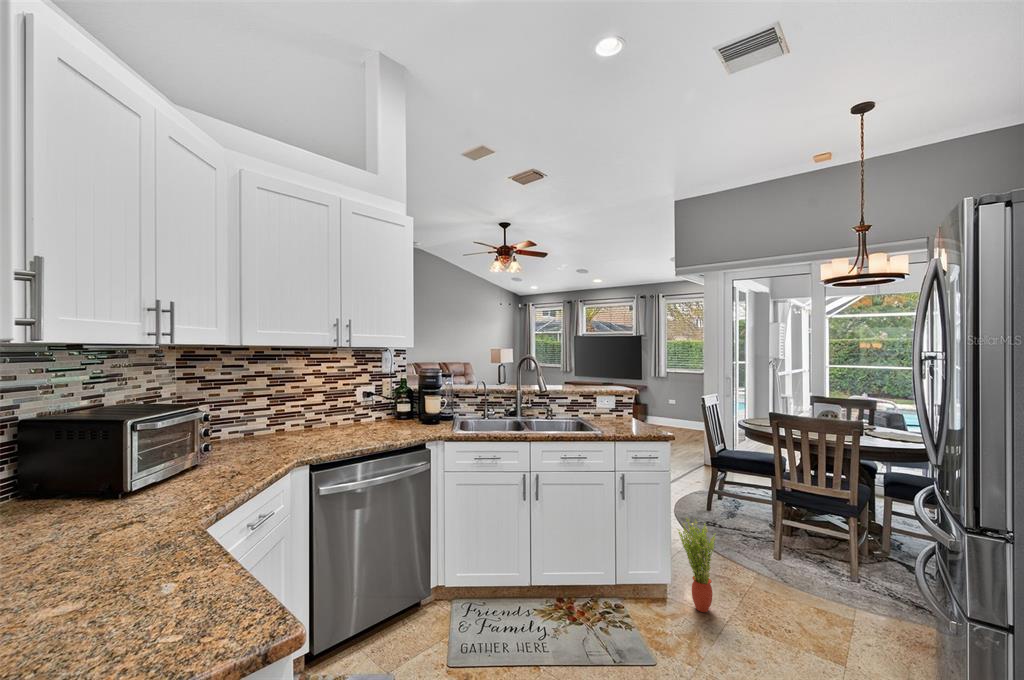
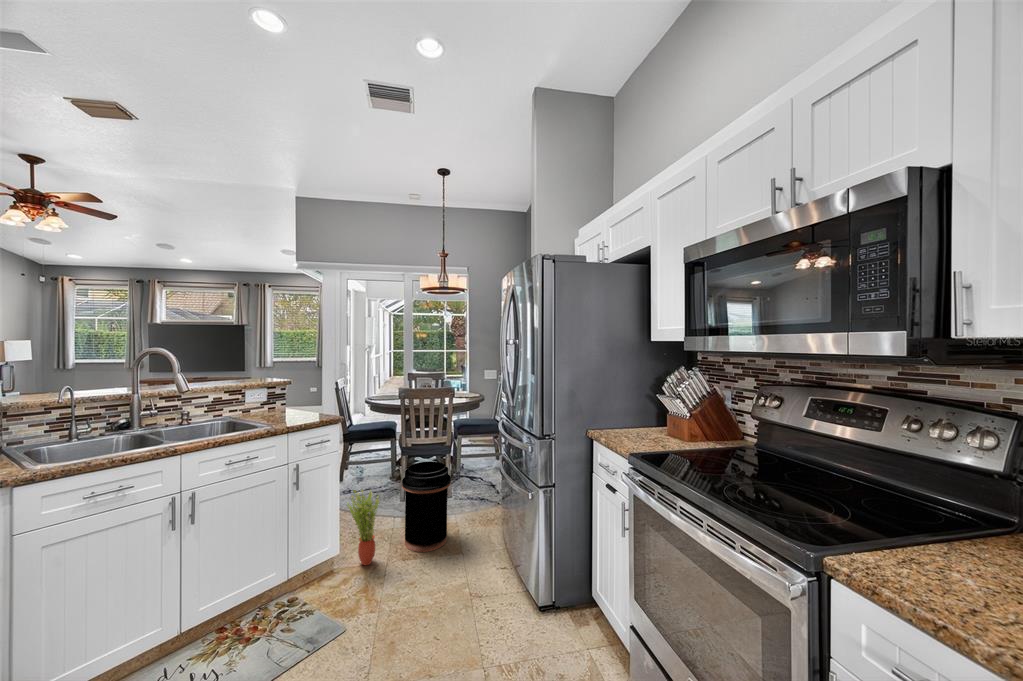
trash can: none [752,510,829,639] -> present [402,461,451,552]

